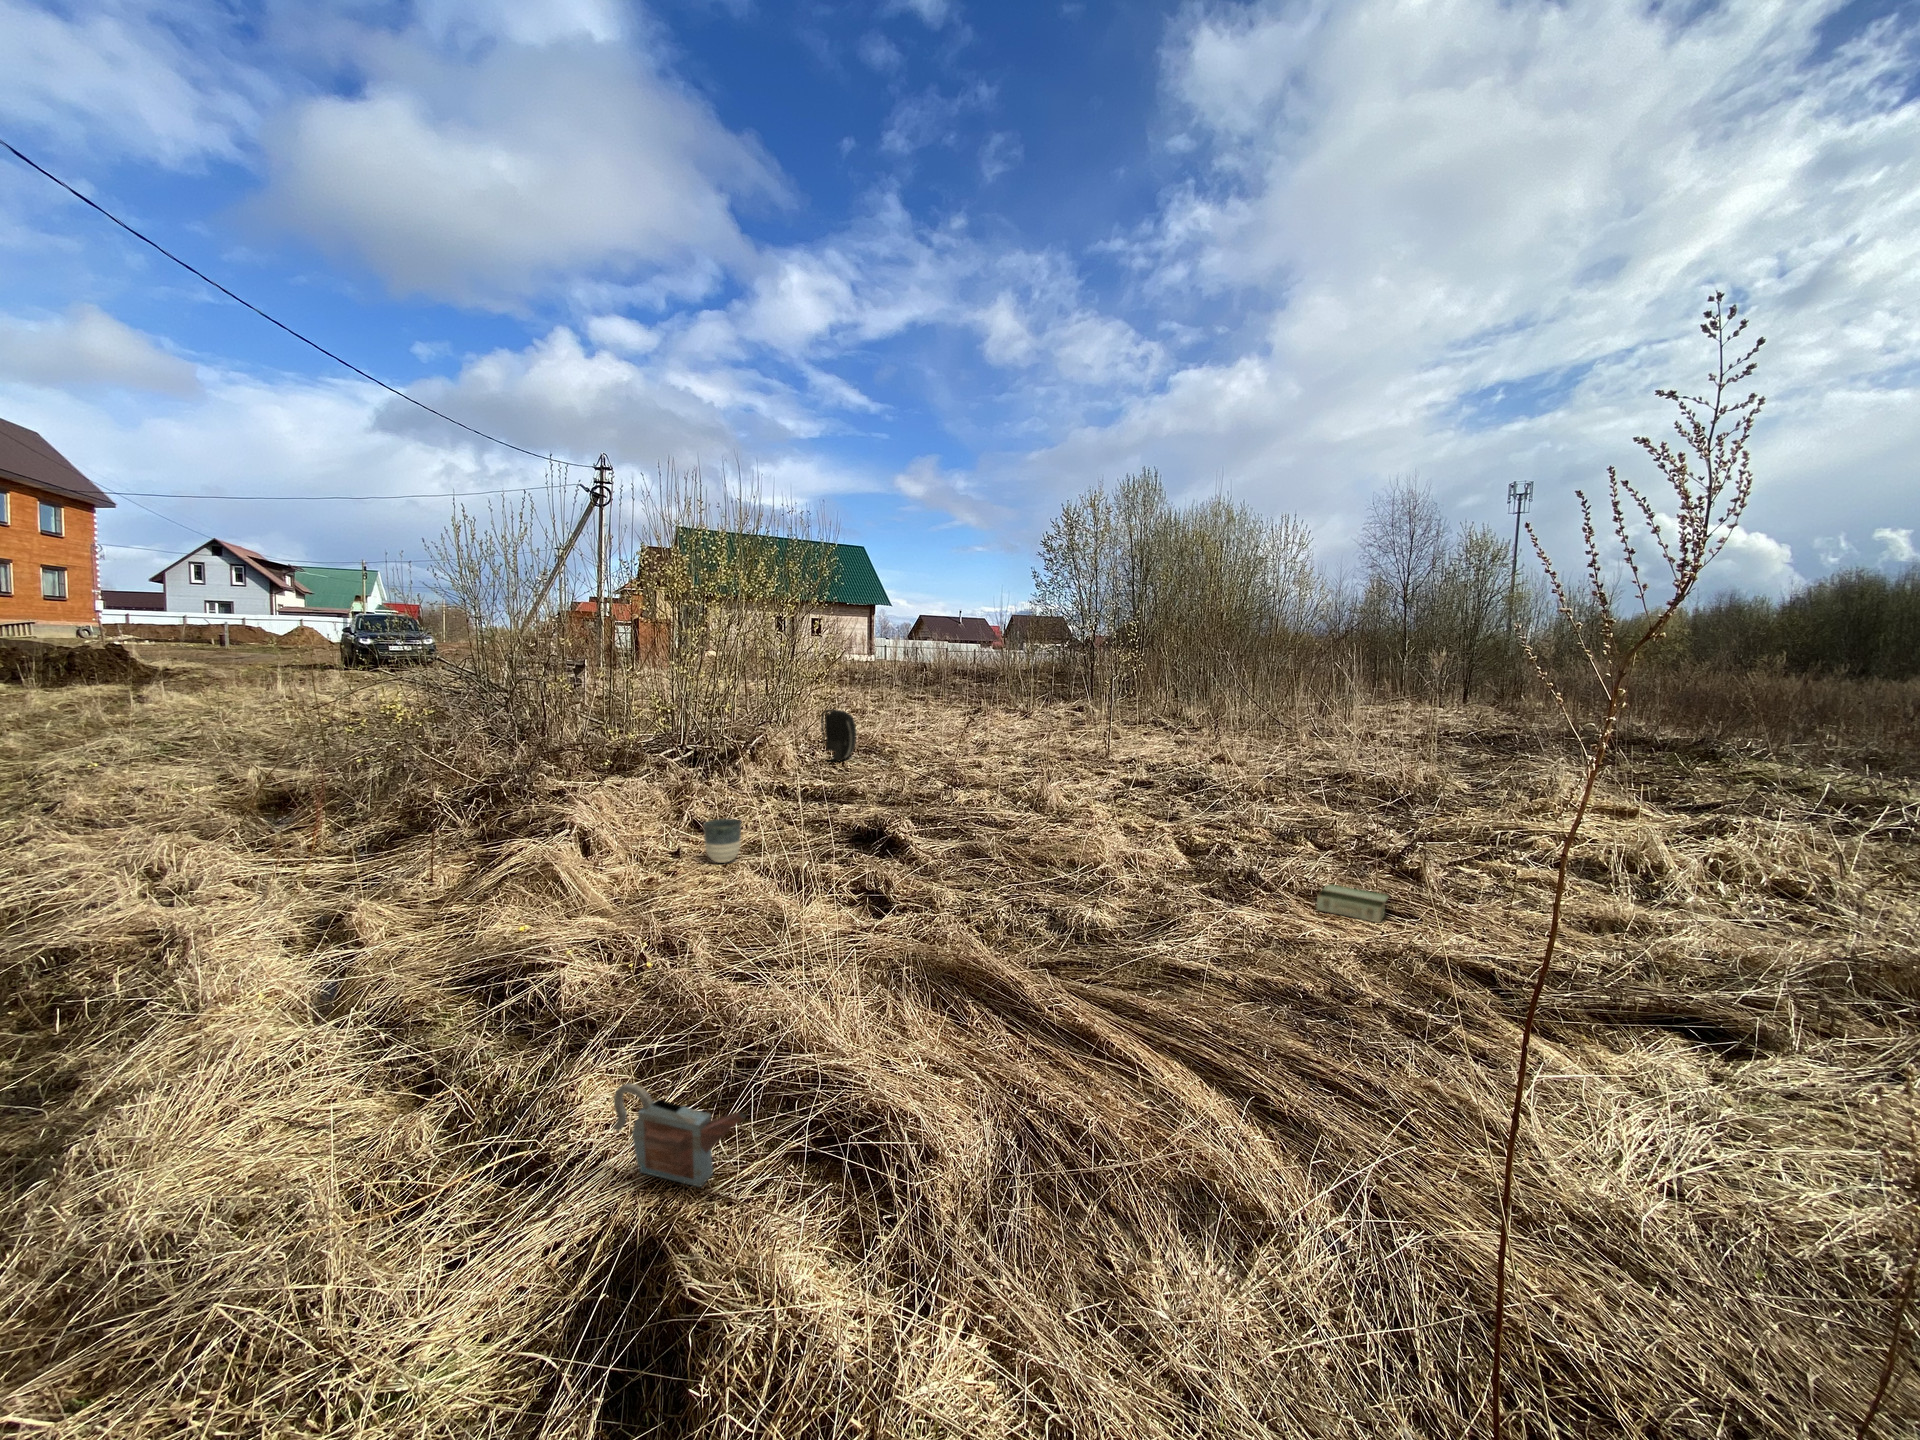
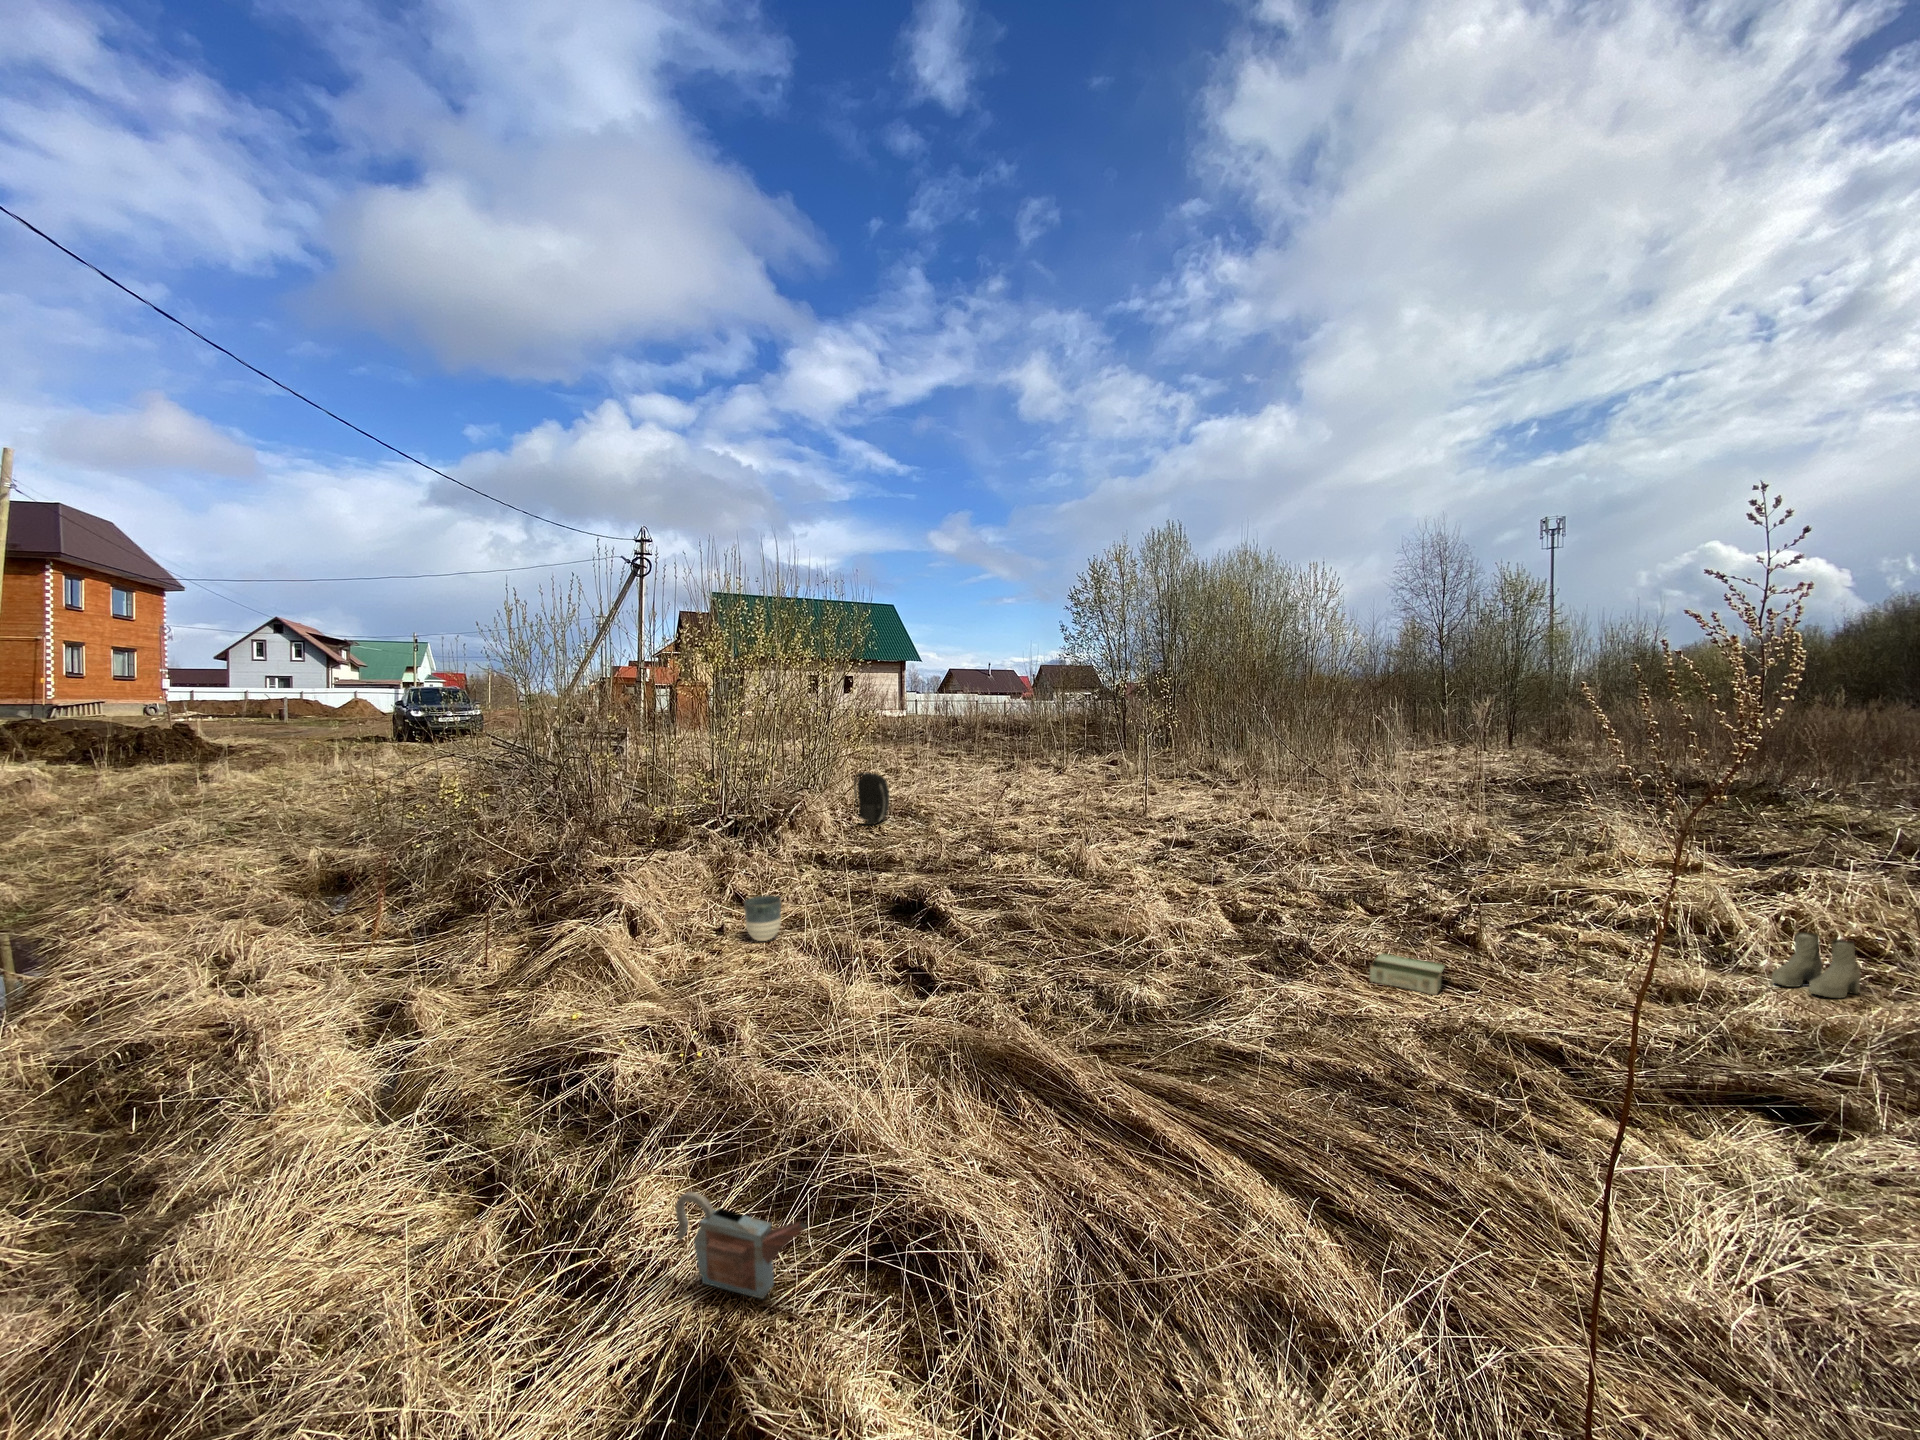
boots: none [1695,870,1779,932] -> present [1771,932,1861,998]

